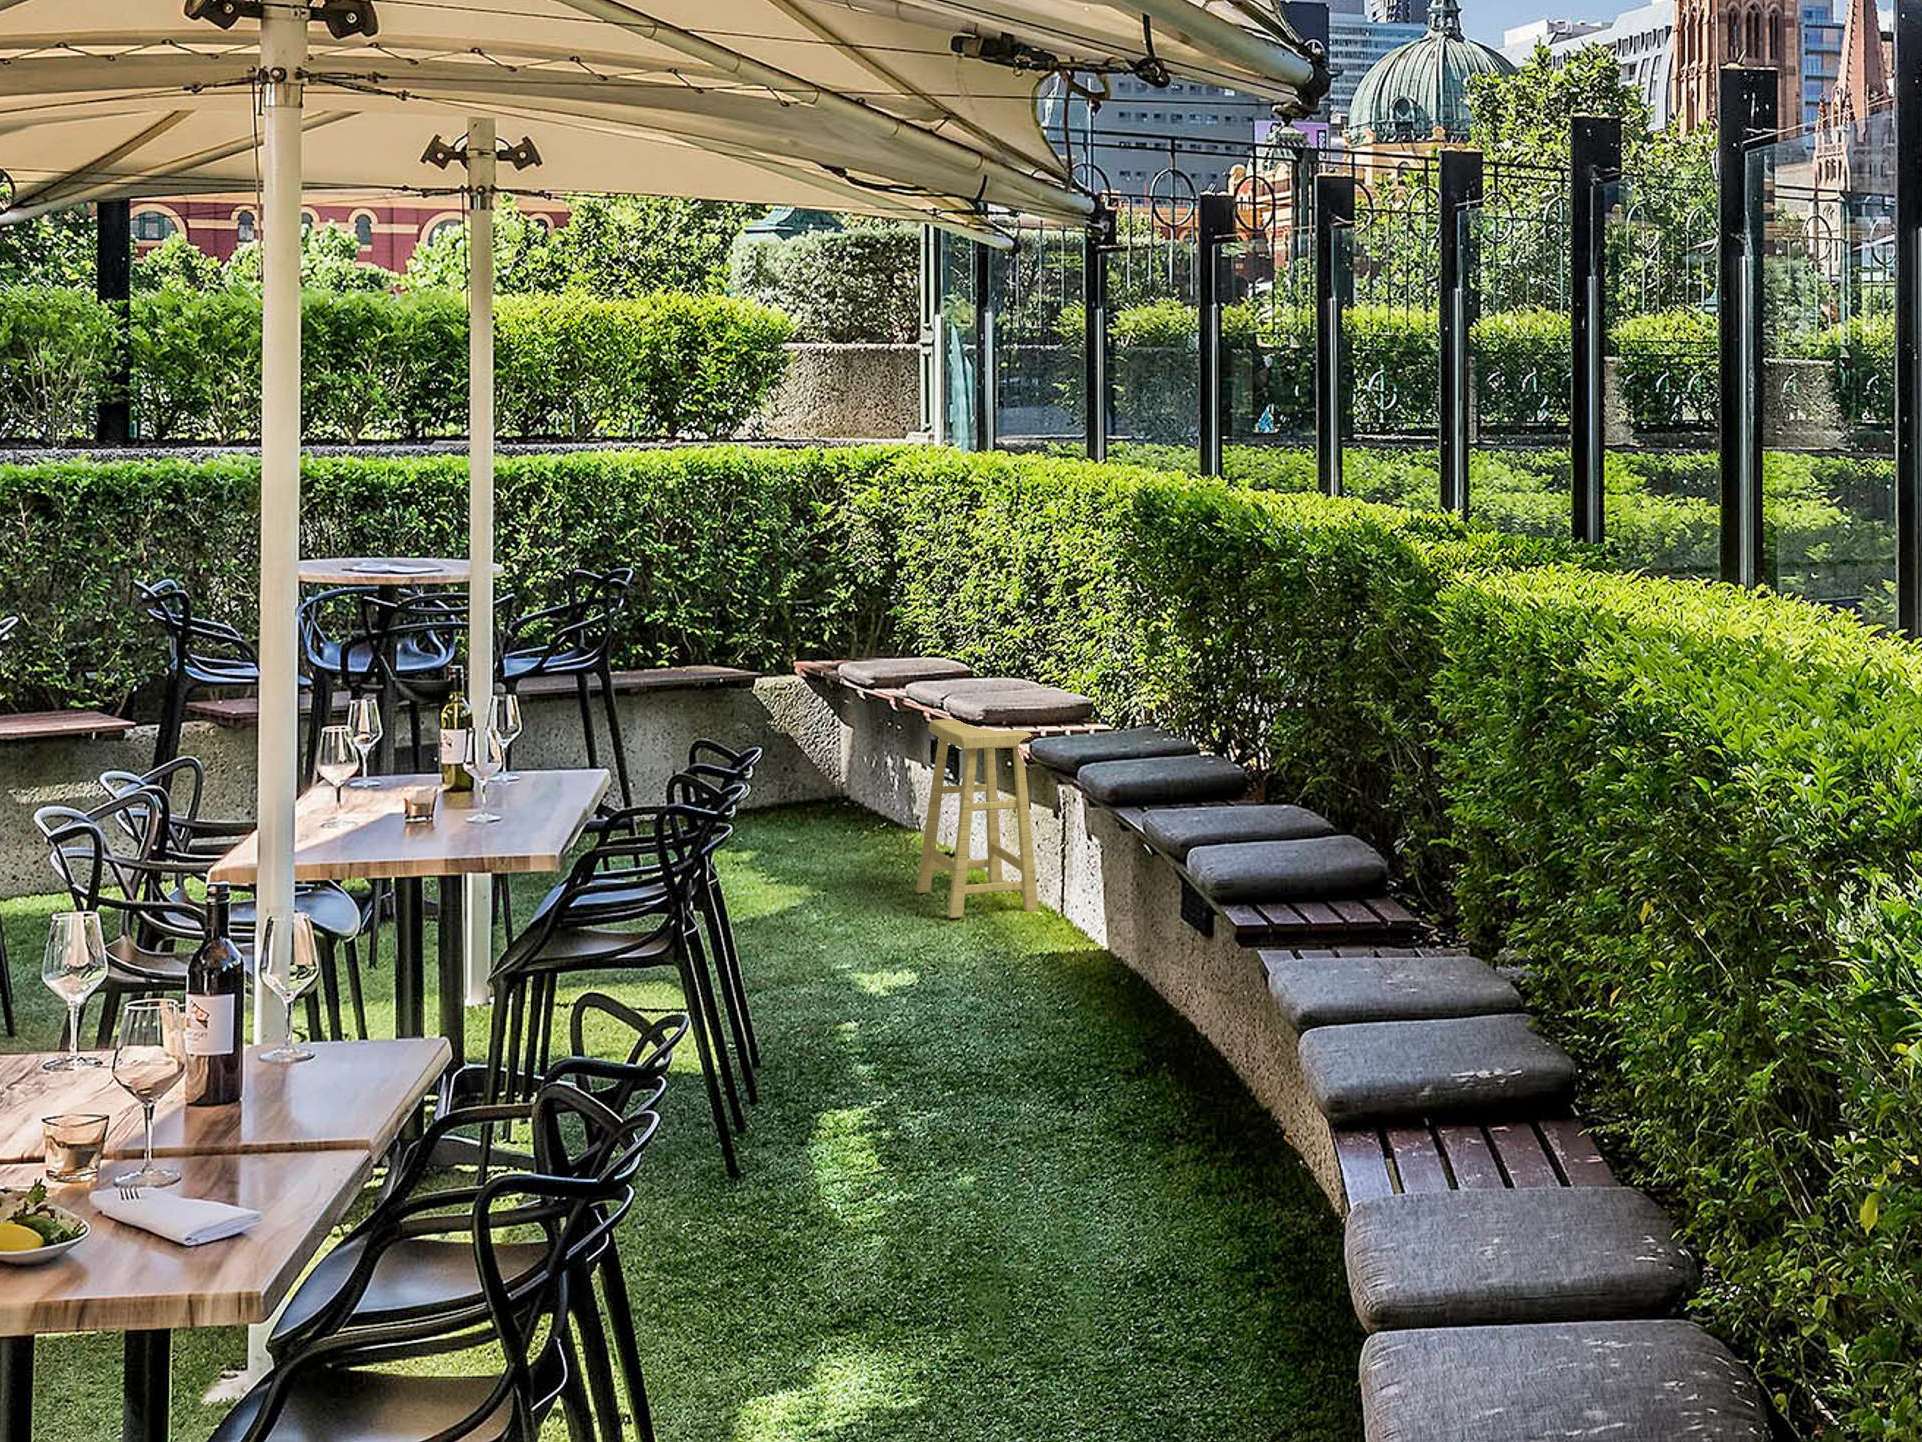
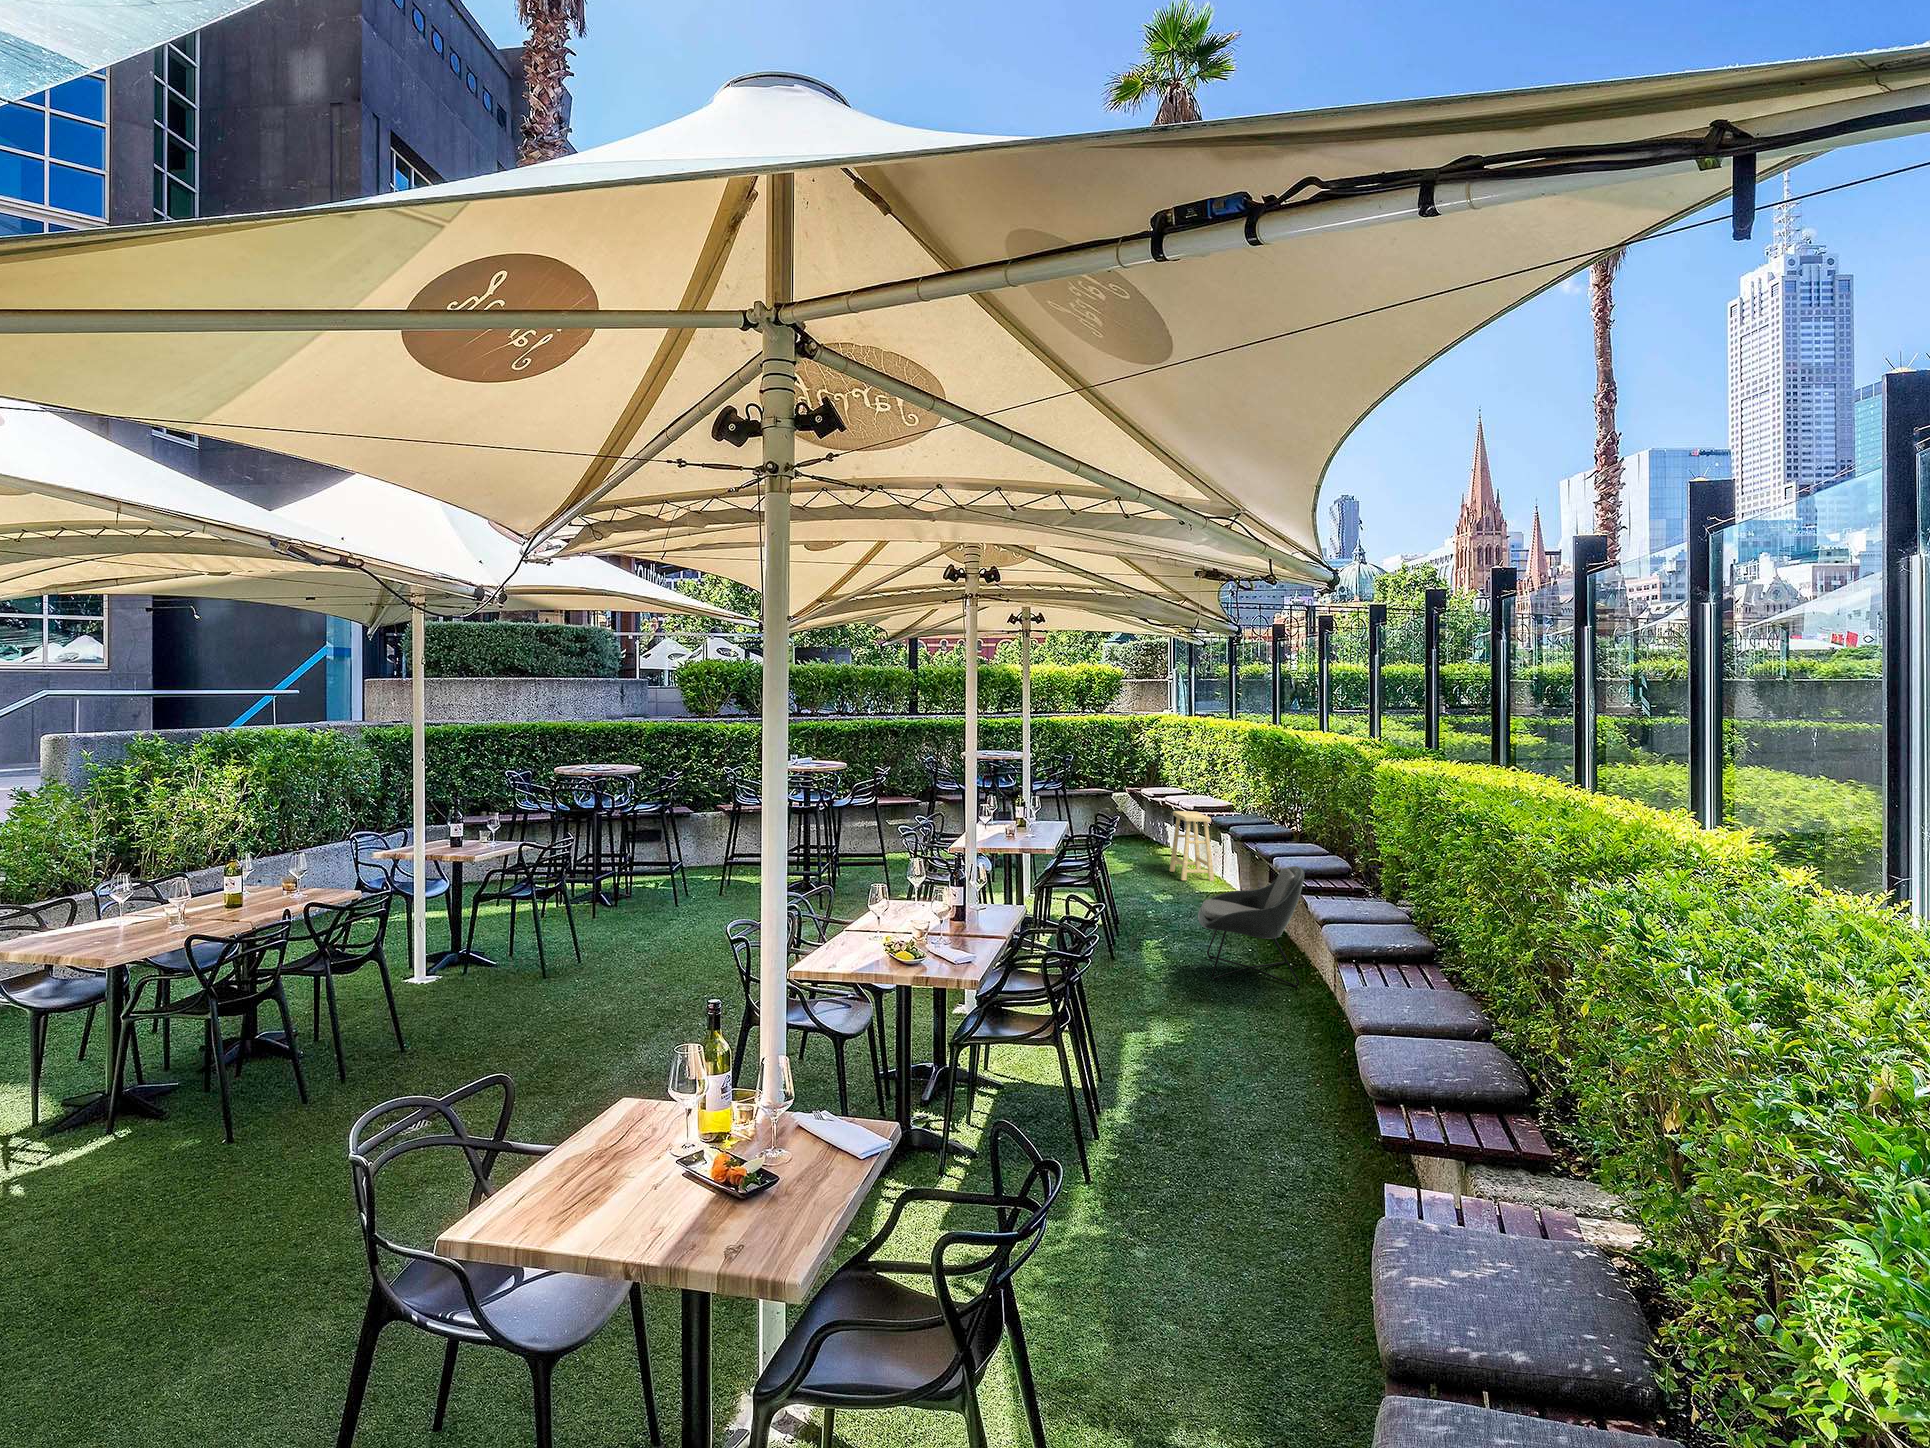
lounge chair: none [999,875,1290,1243] -> present [1198,866,1304,988]

